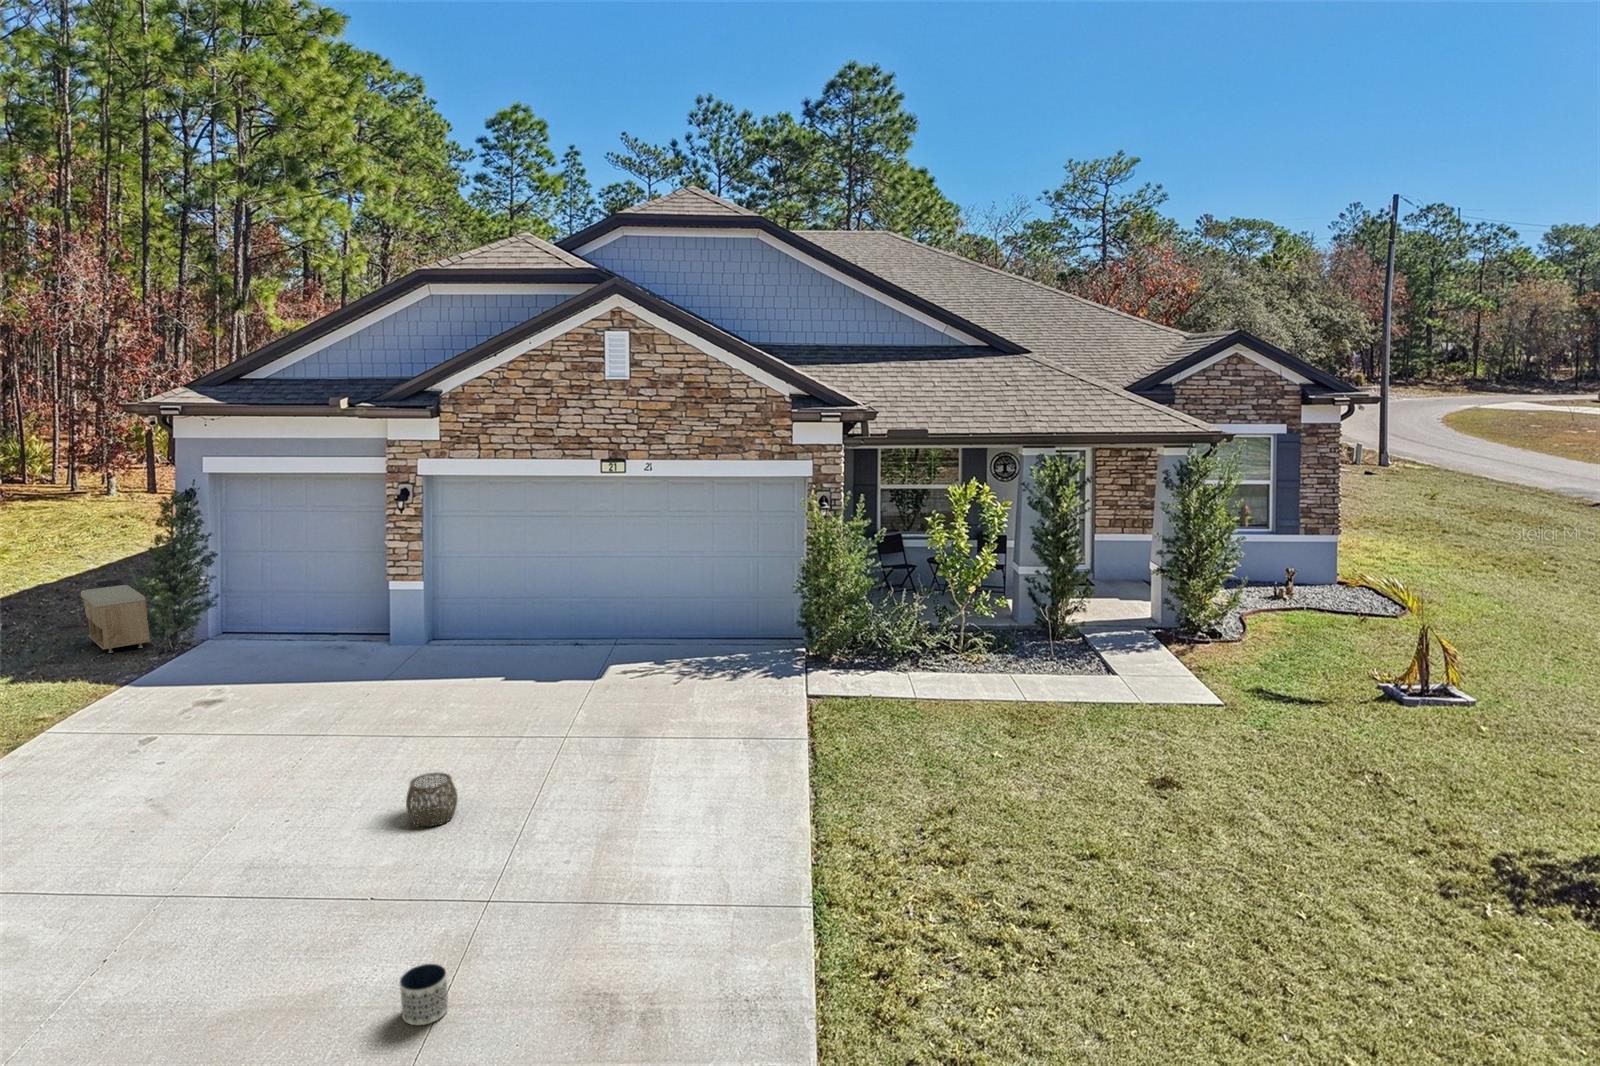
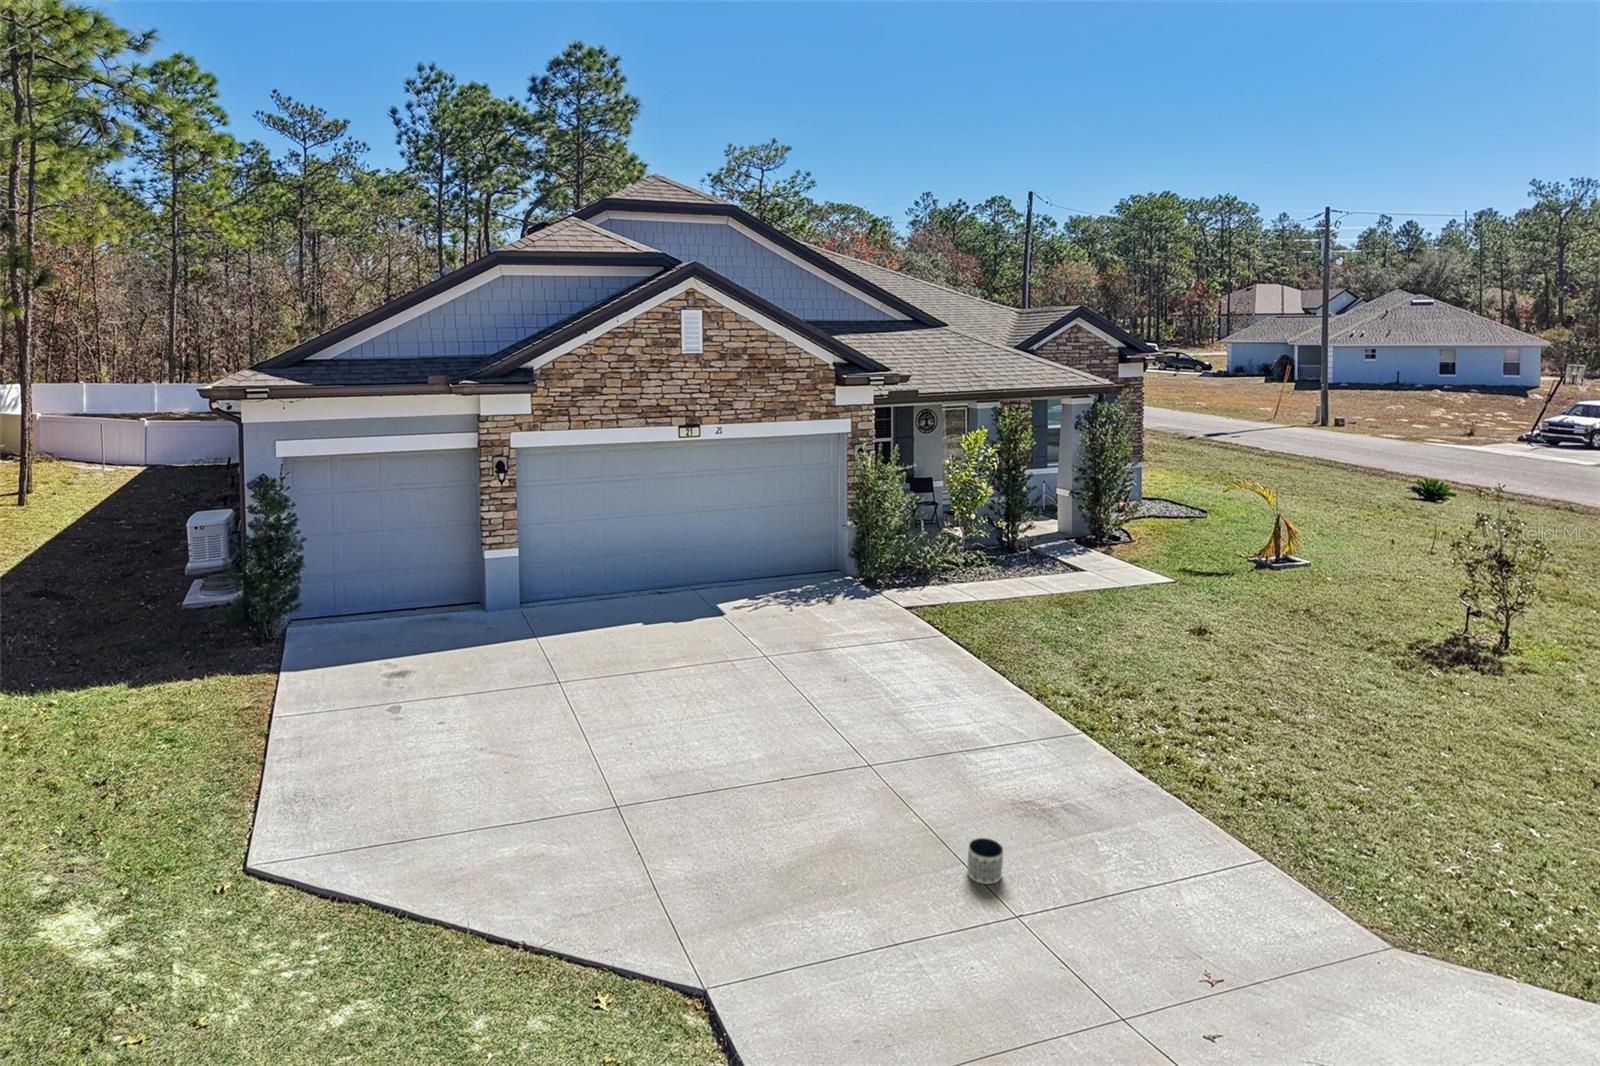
storage bench: present [81,585,150,653] -> none [126,582,227,655]
woven basket: present [406,773,458,827] -> none [754,706,796,753]

